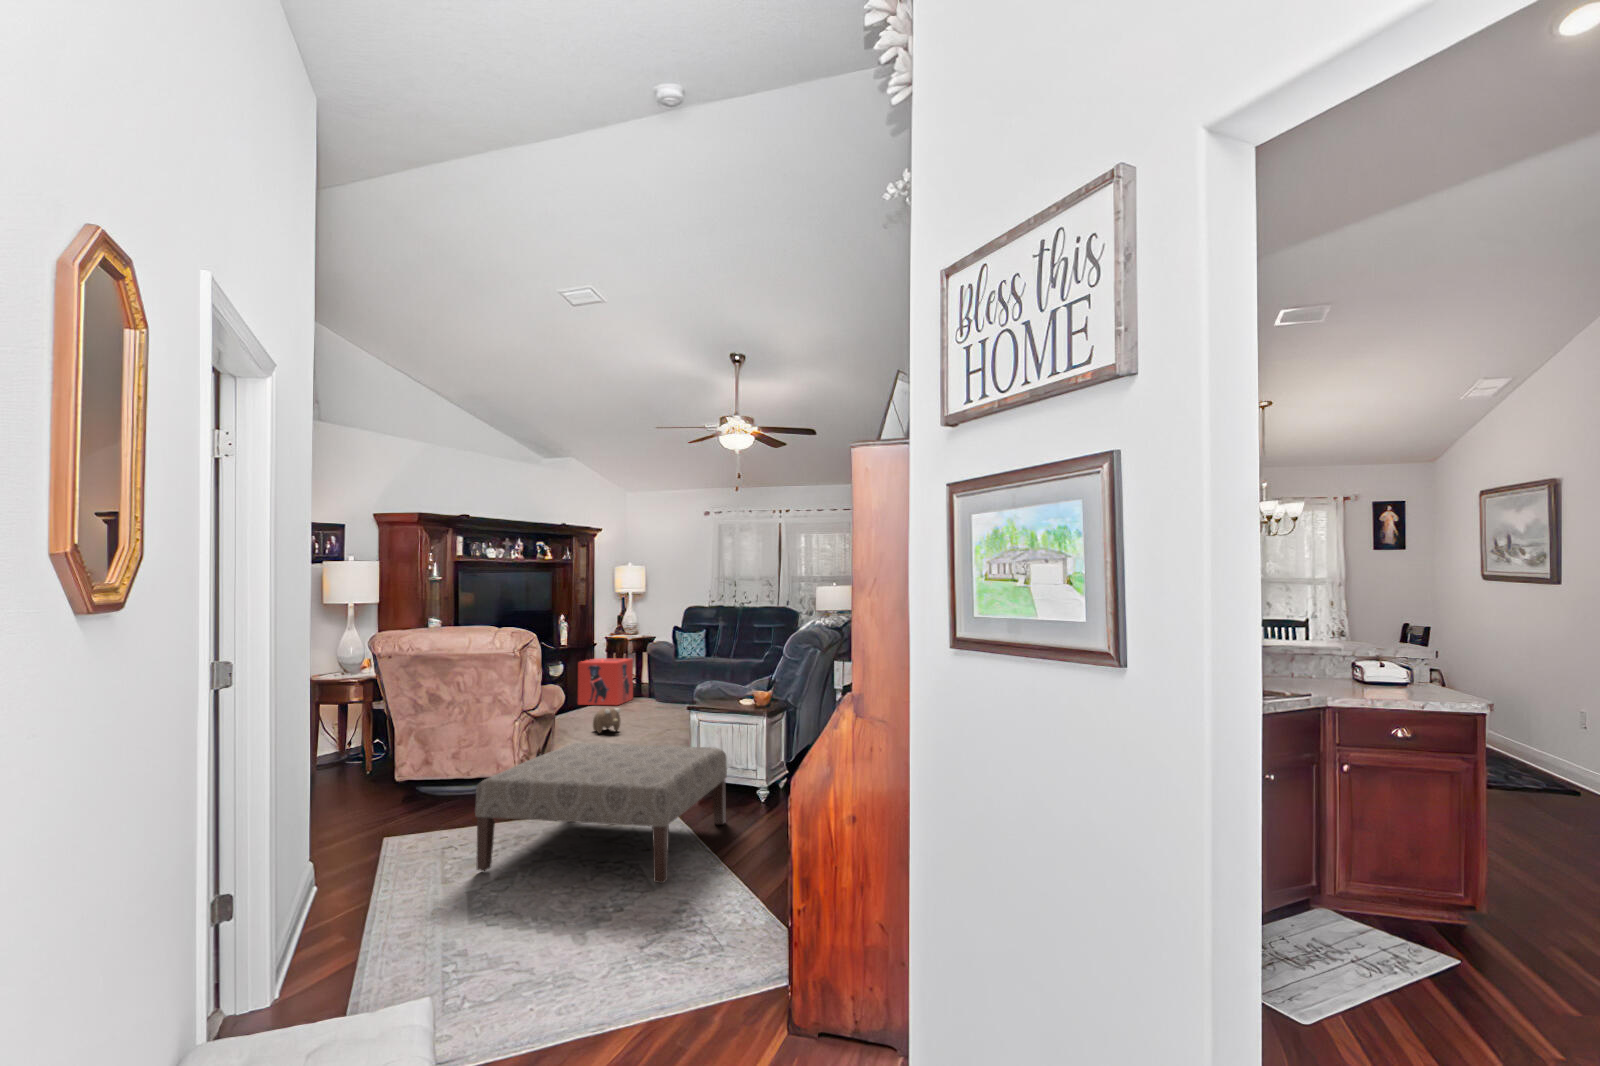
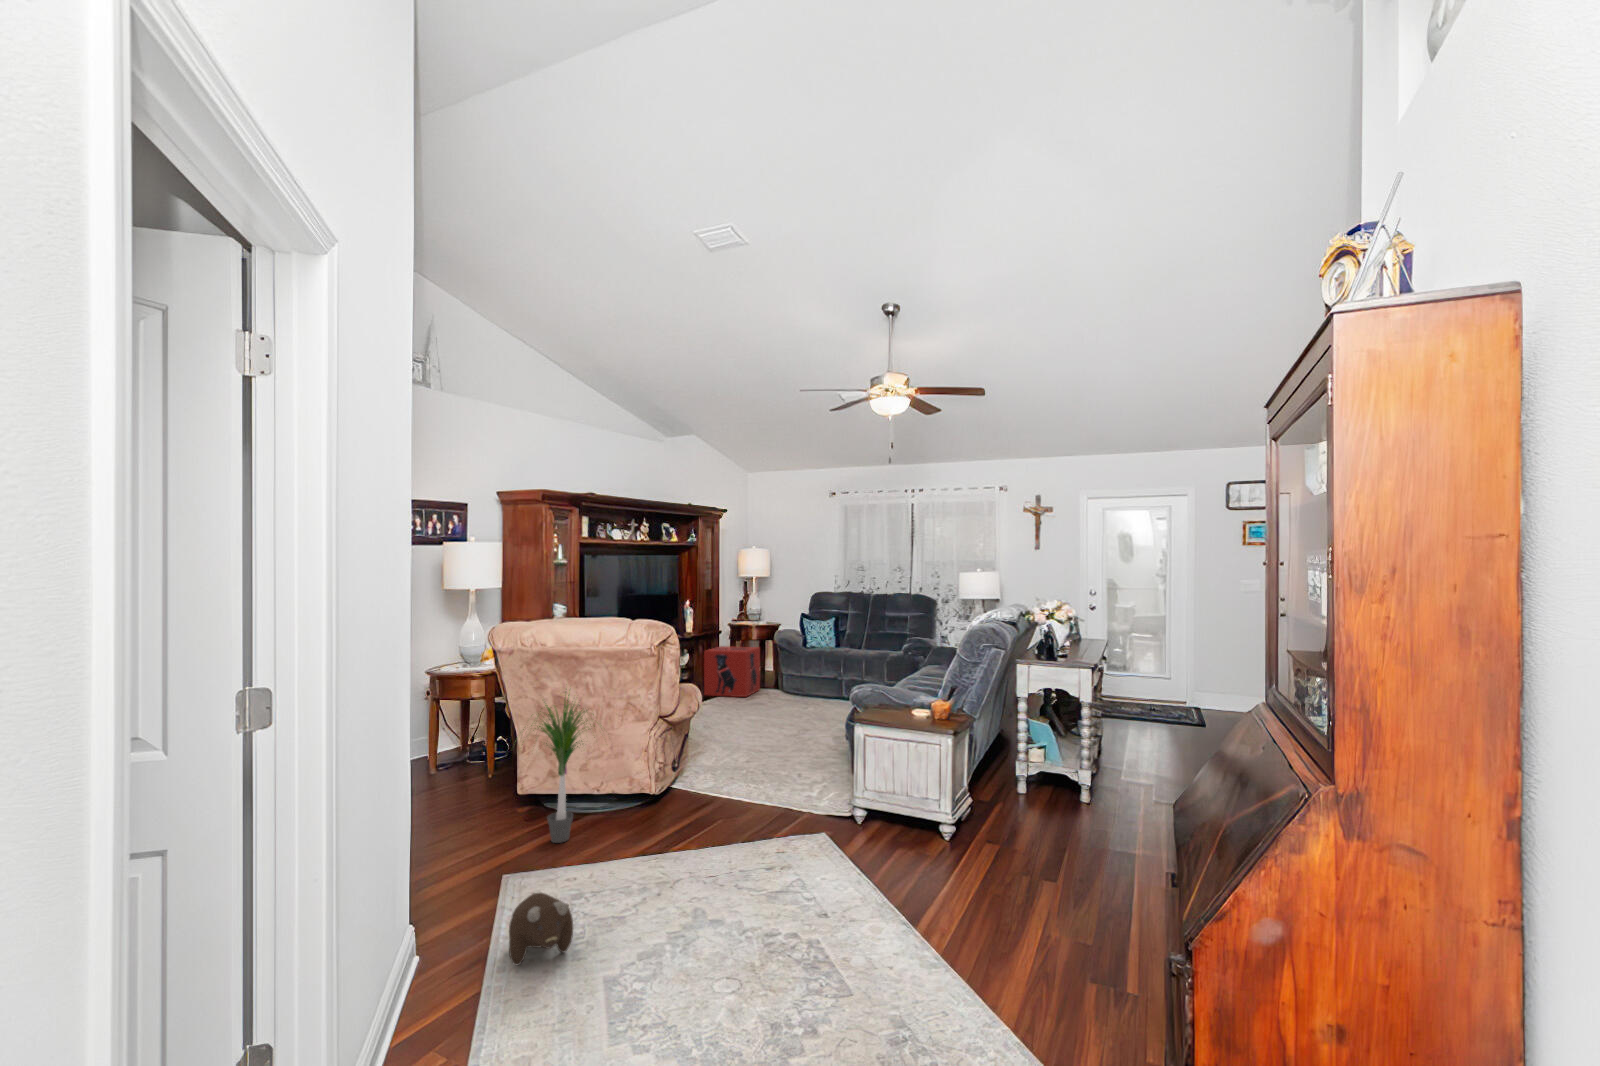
potted plant: none [388,682,482,816] -> present [523,695,595,843]
plush toy: present [593,708,621,733] -> present [509,893,573,965]
ottoman: present [475,743,727,883] -> none [612,762,915,983]

